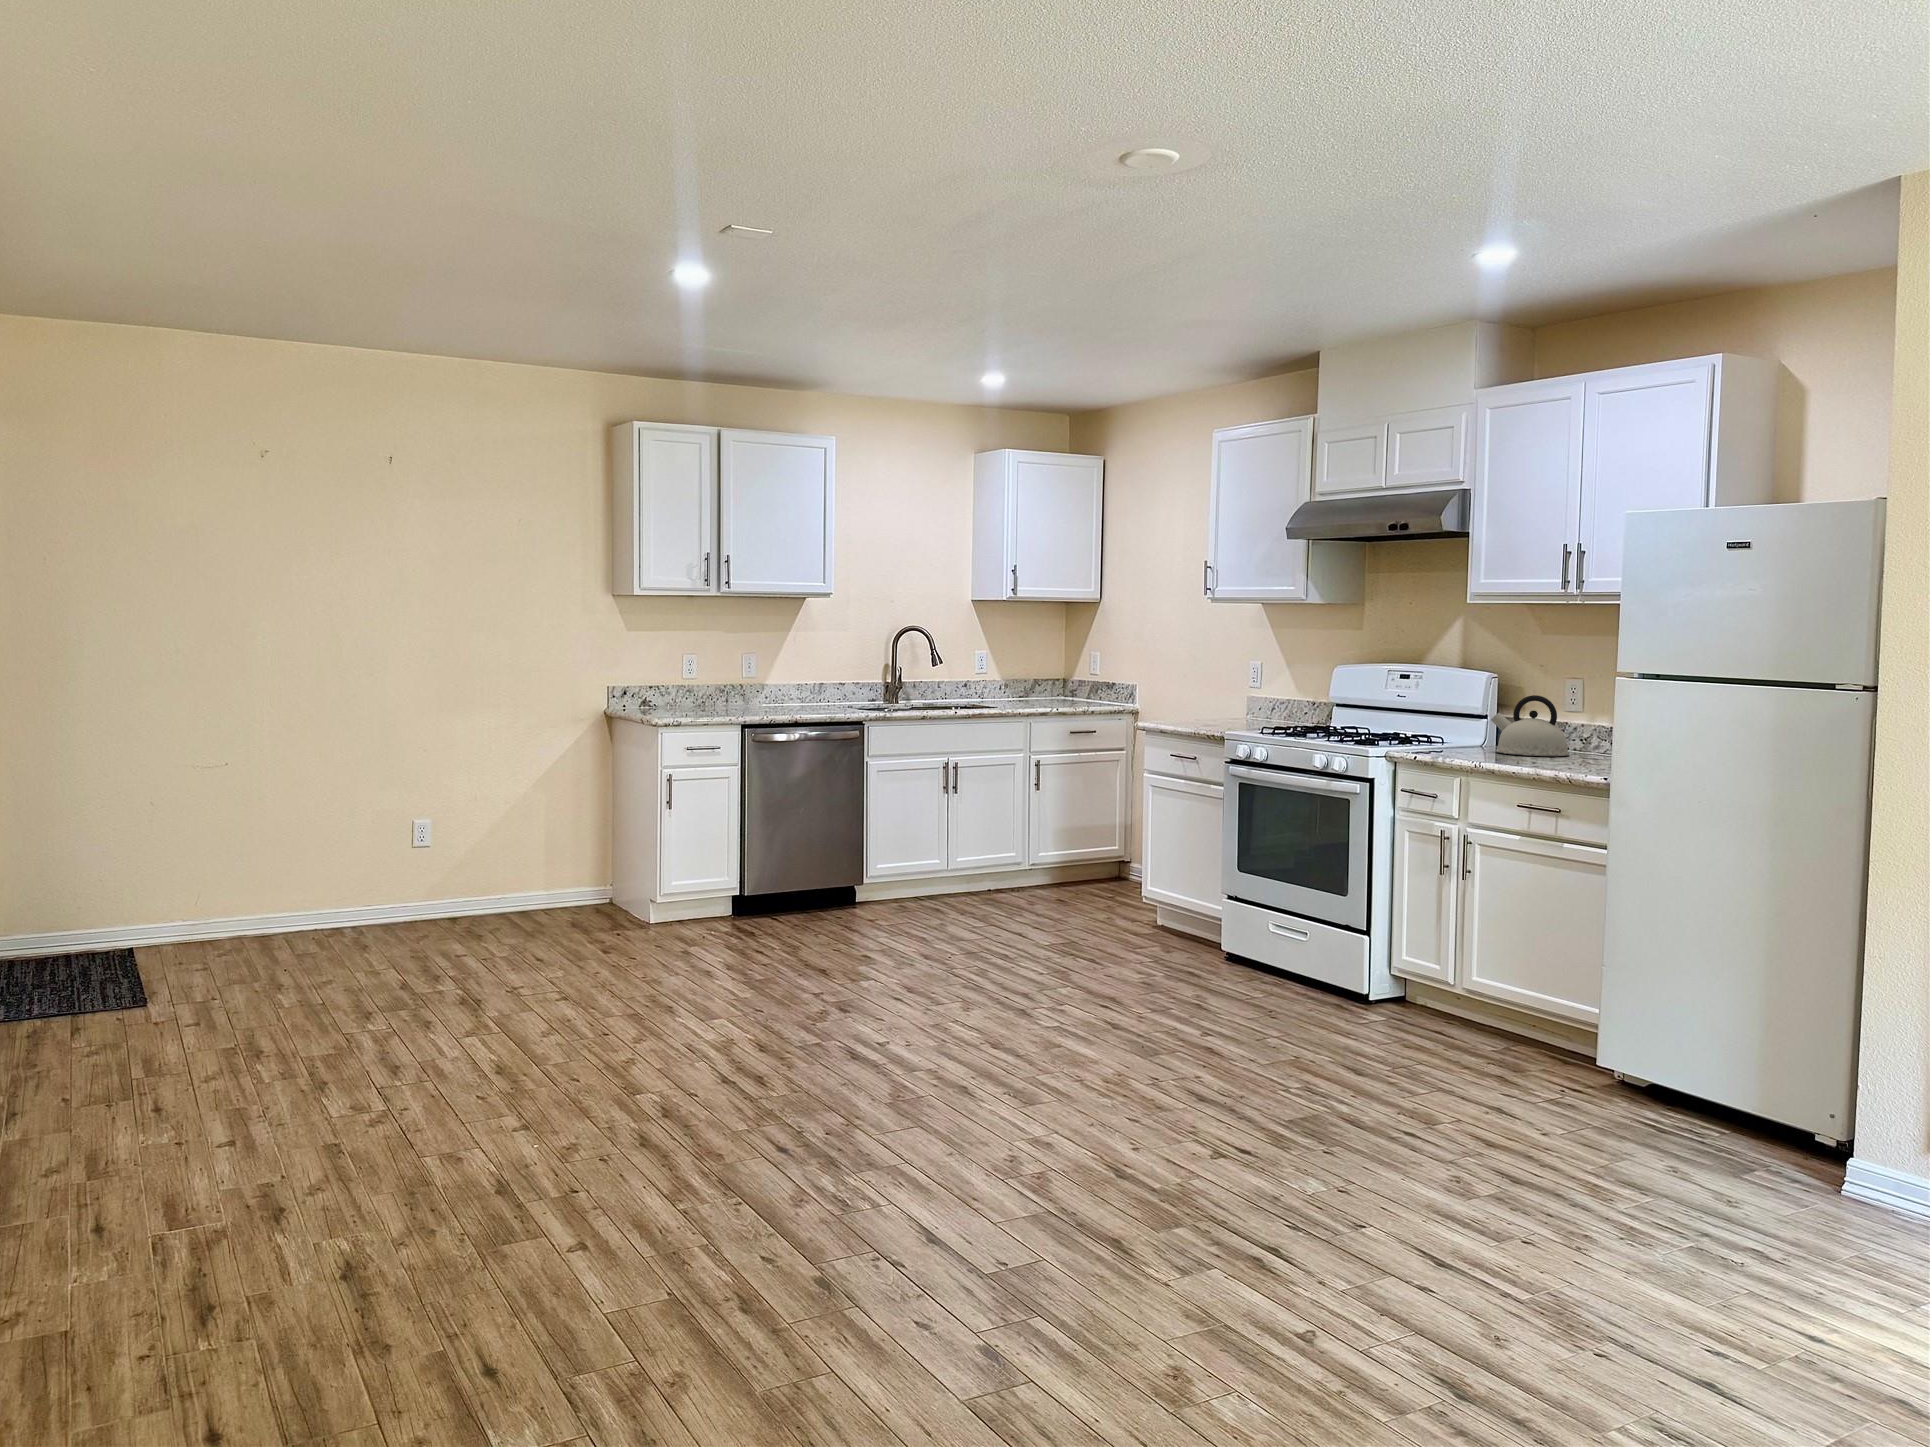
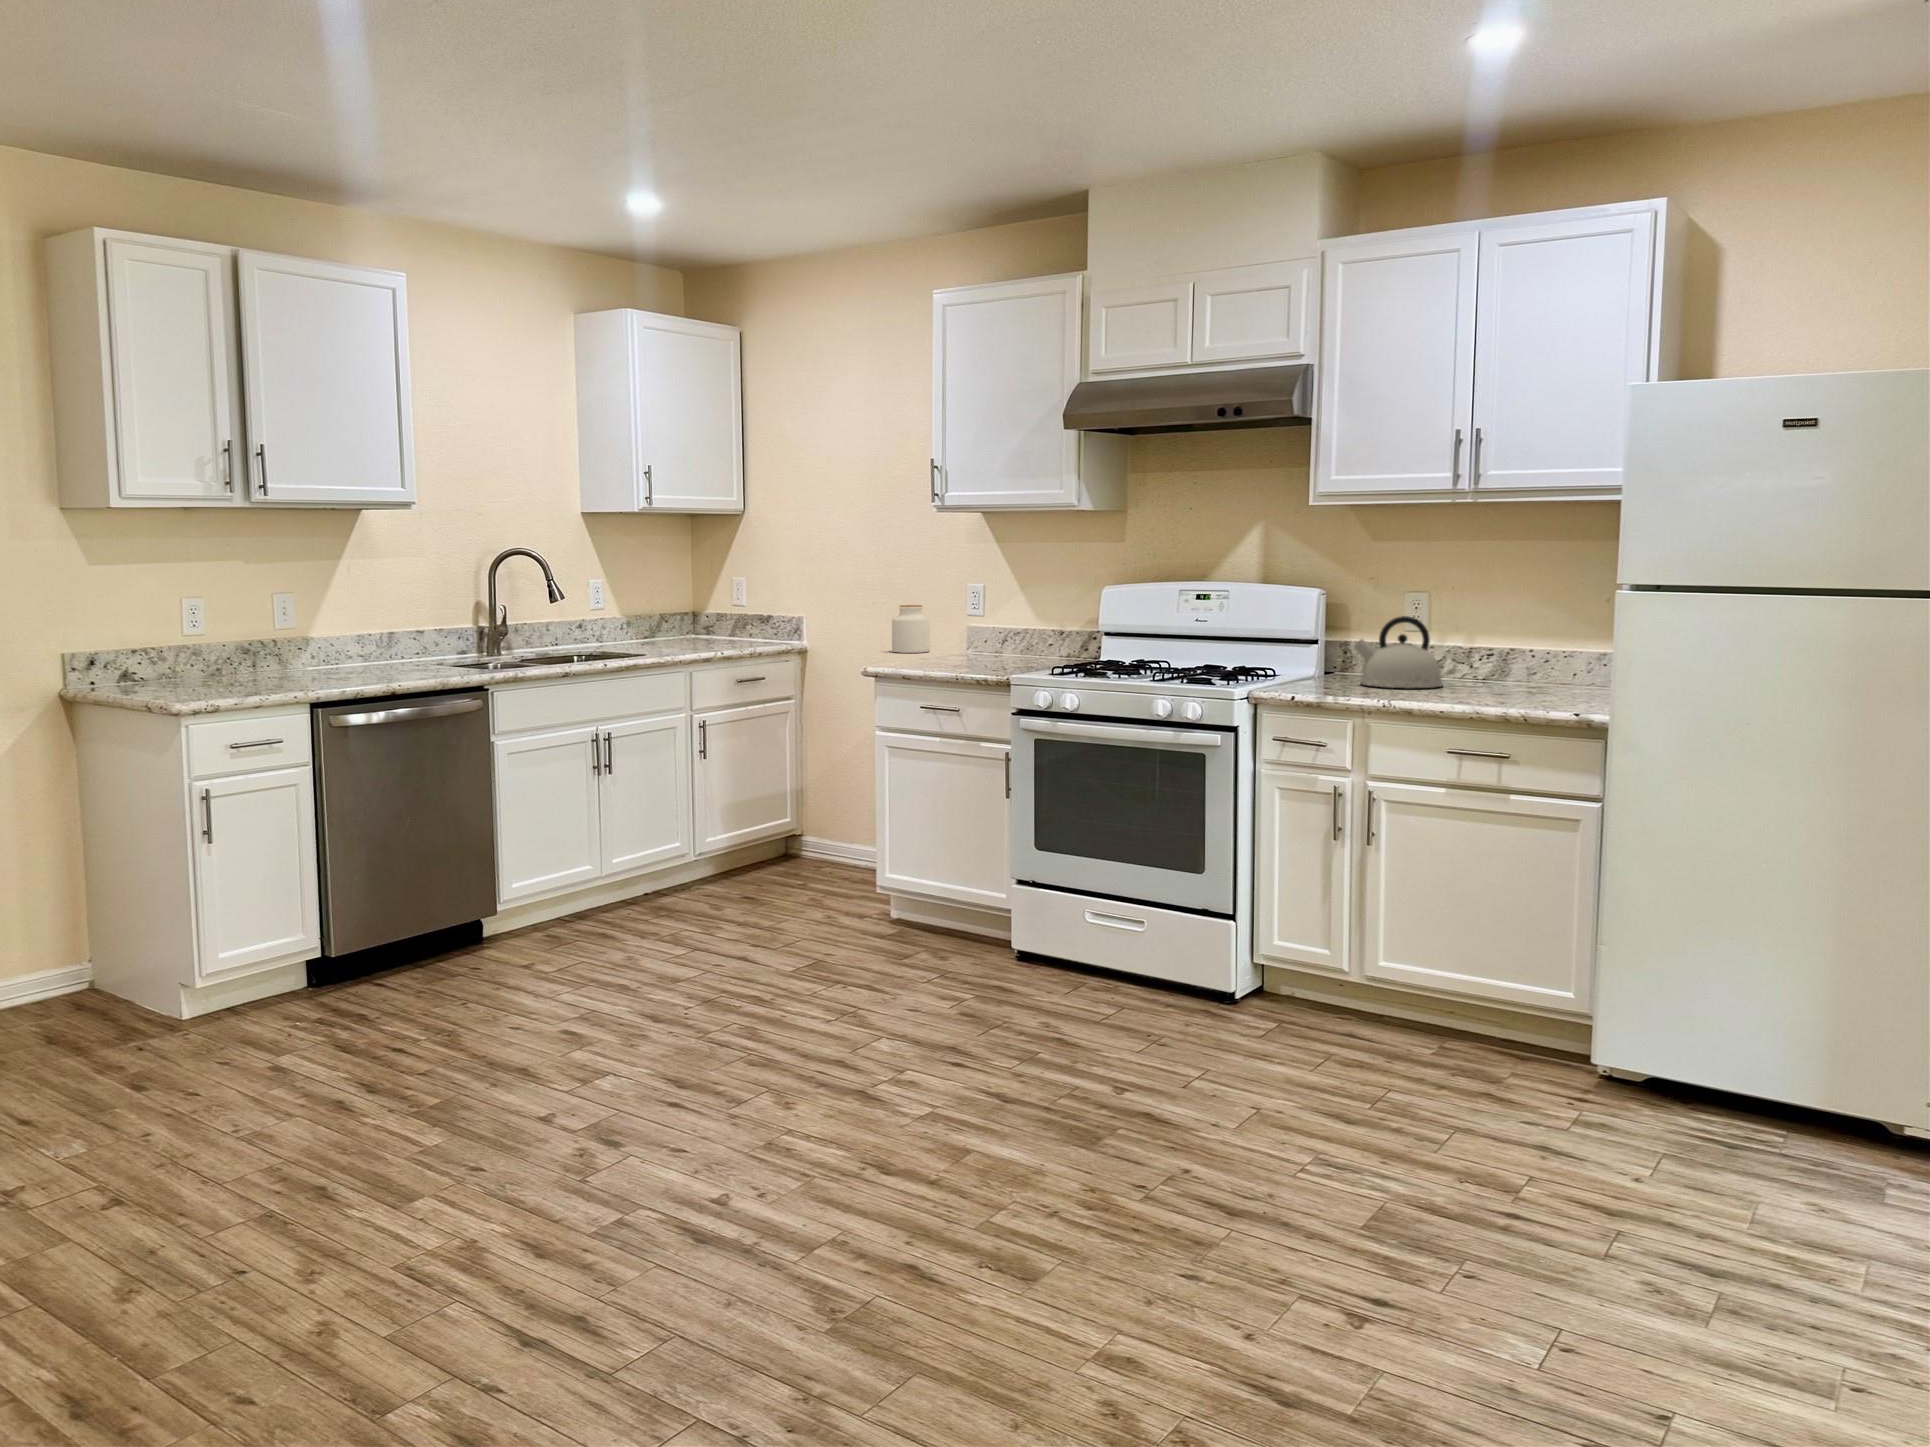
jar: none [1195,678,1228,717] -> present [892,605,930,653]

